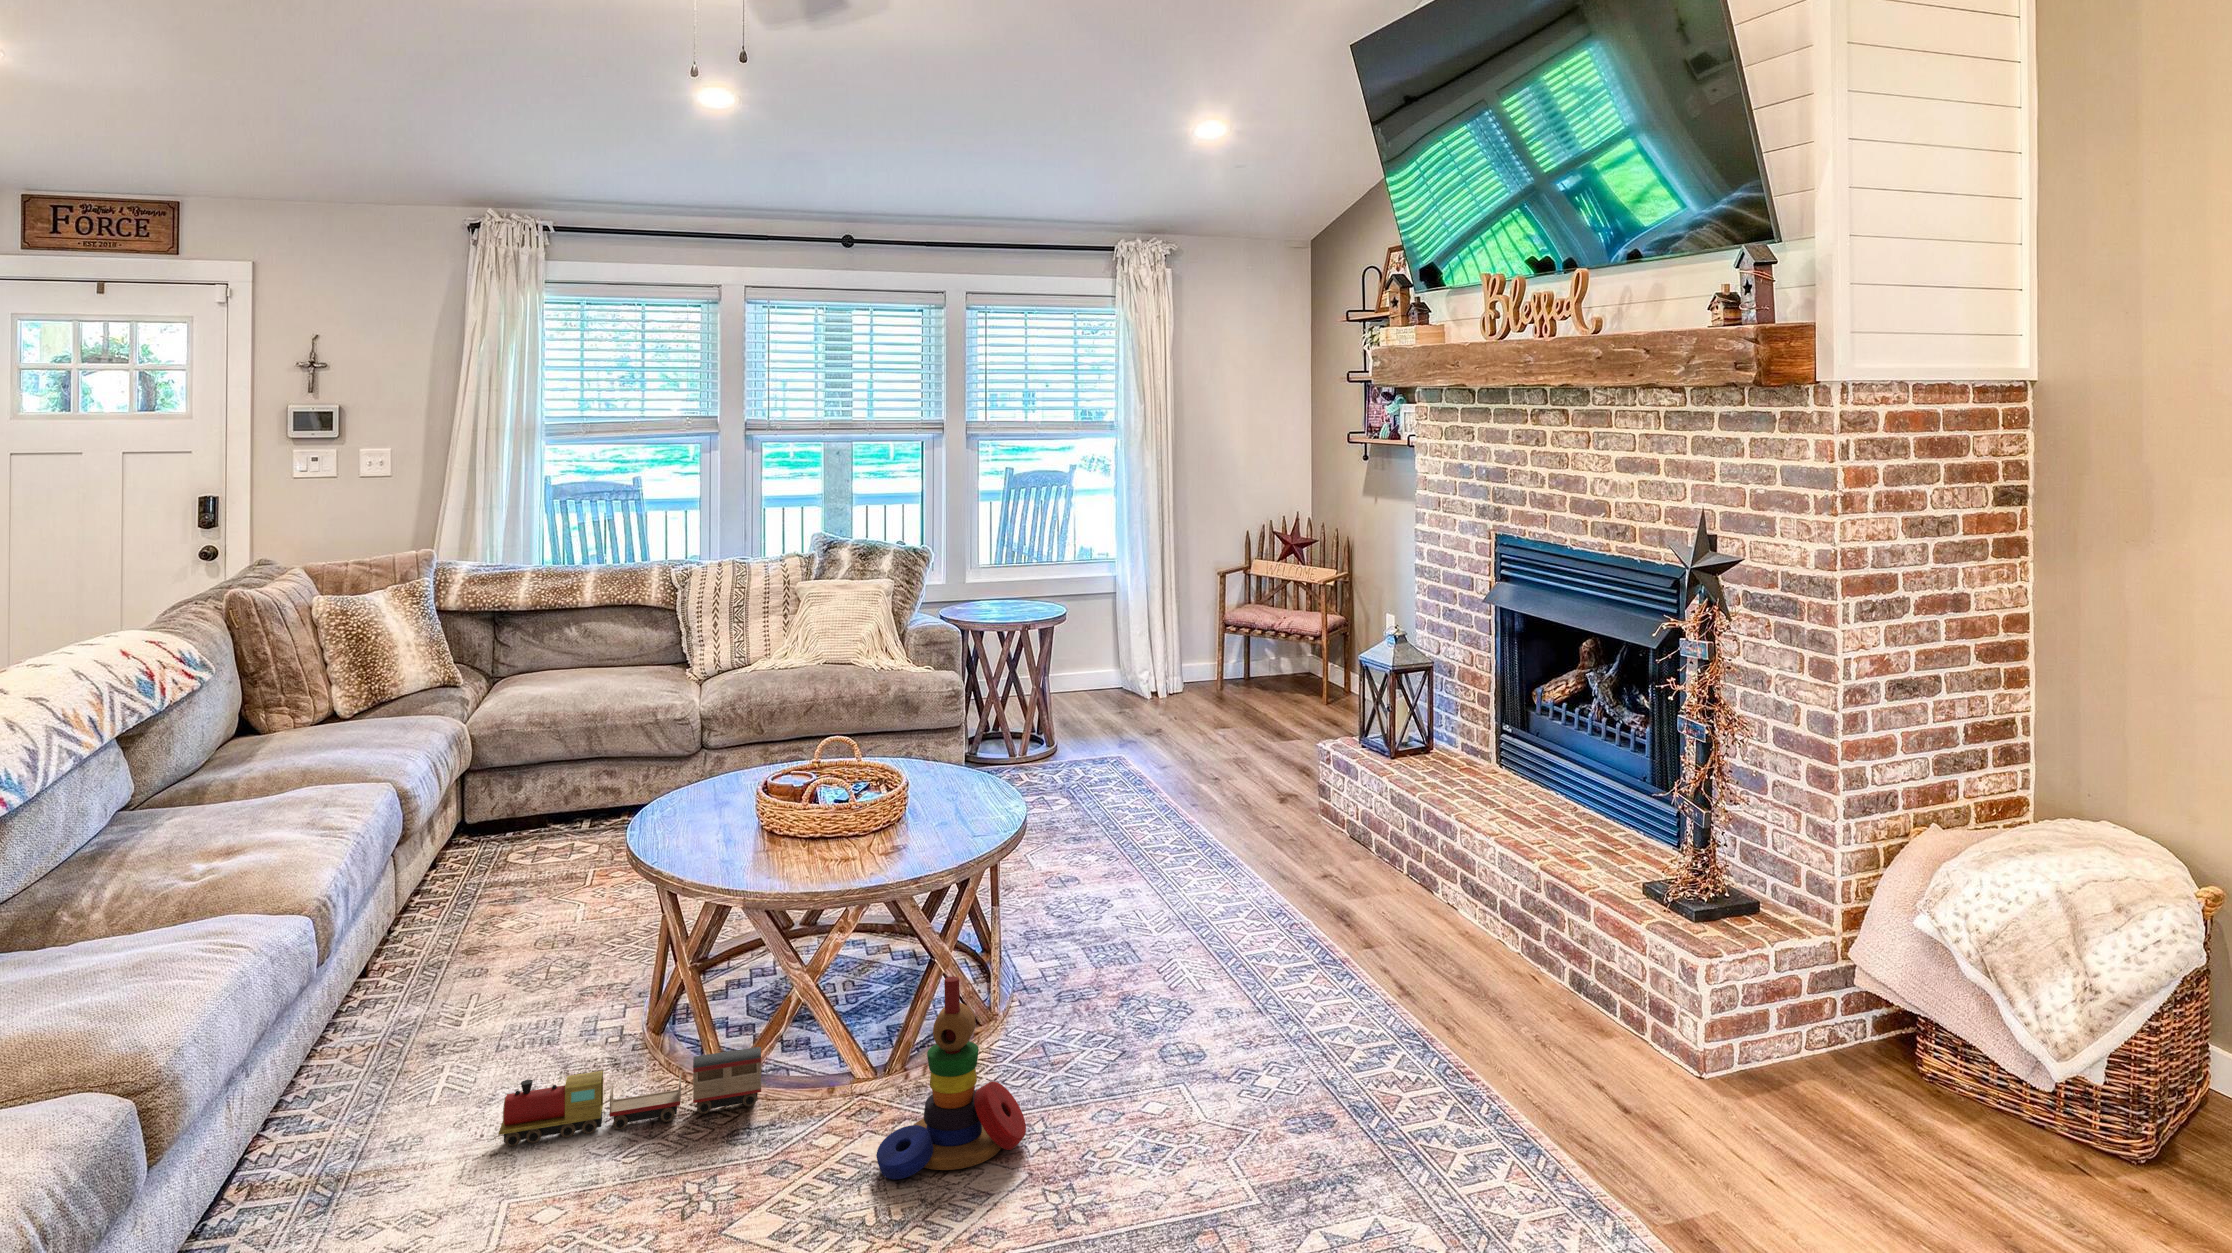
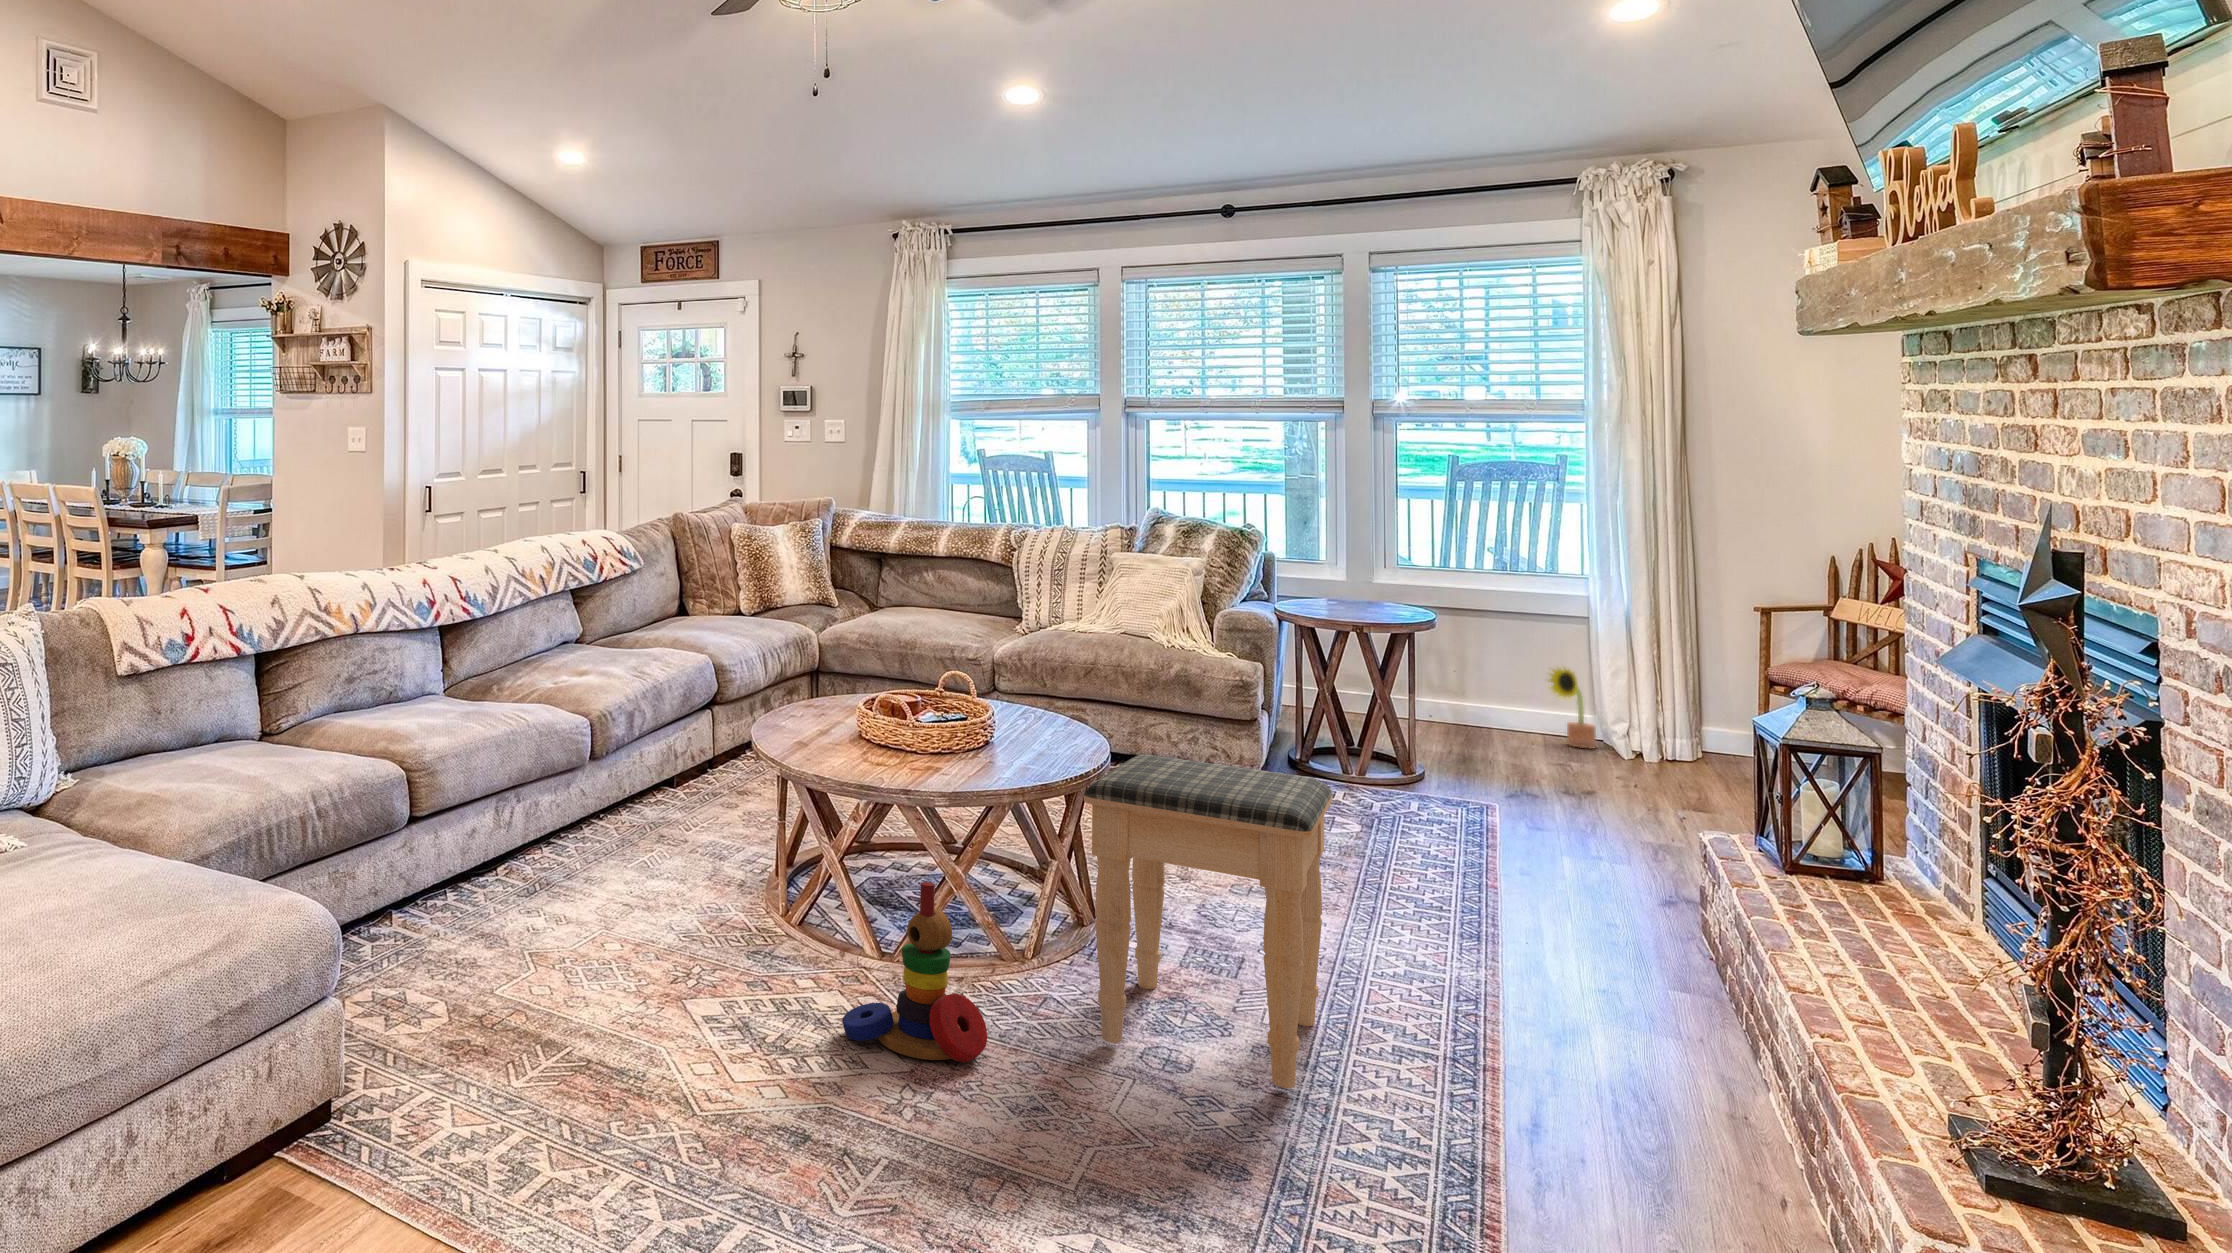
decorative plant: none [1098,634,1132,698] -> present [1548,668,1596,748]
footstool: none [1039,776,1260,1070] -> present [1084,755,1333,1088]
toy train: present [498,1047,761,1147] -> none [644,869,827,951]

